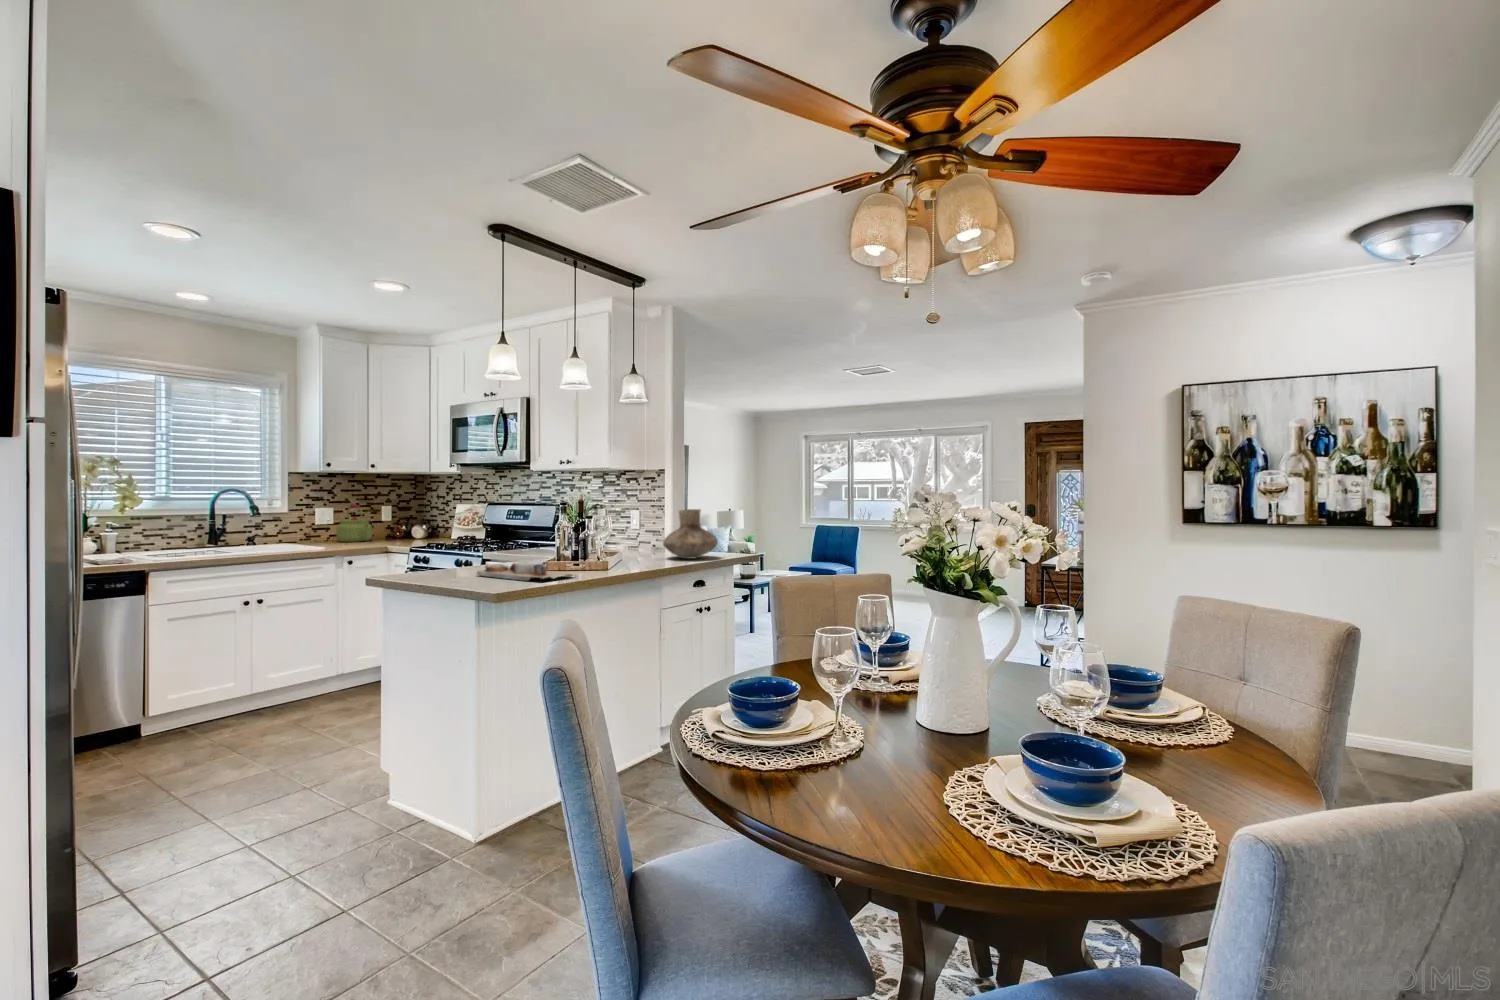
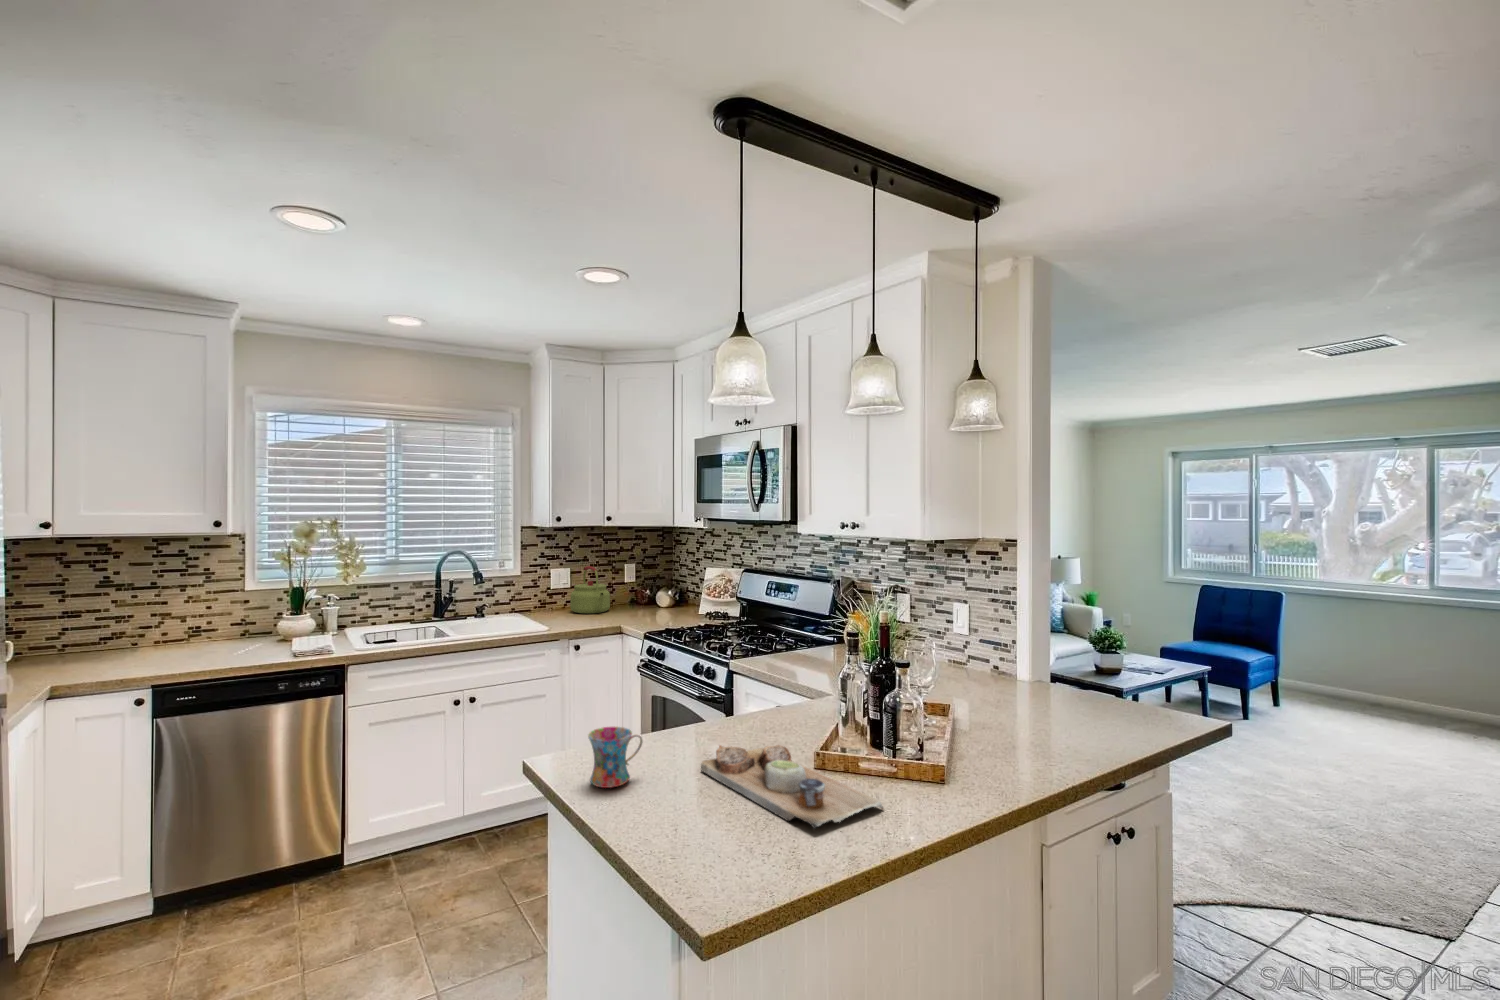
vase: present [663,509,717,559] -> none [1030,628,1144,728]
mug: none [410,552,442,581] -> present [588,727,642,788]

